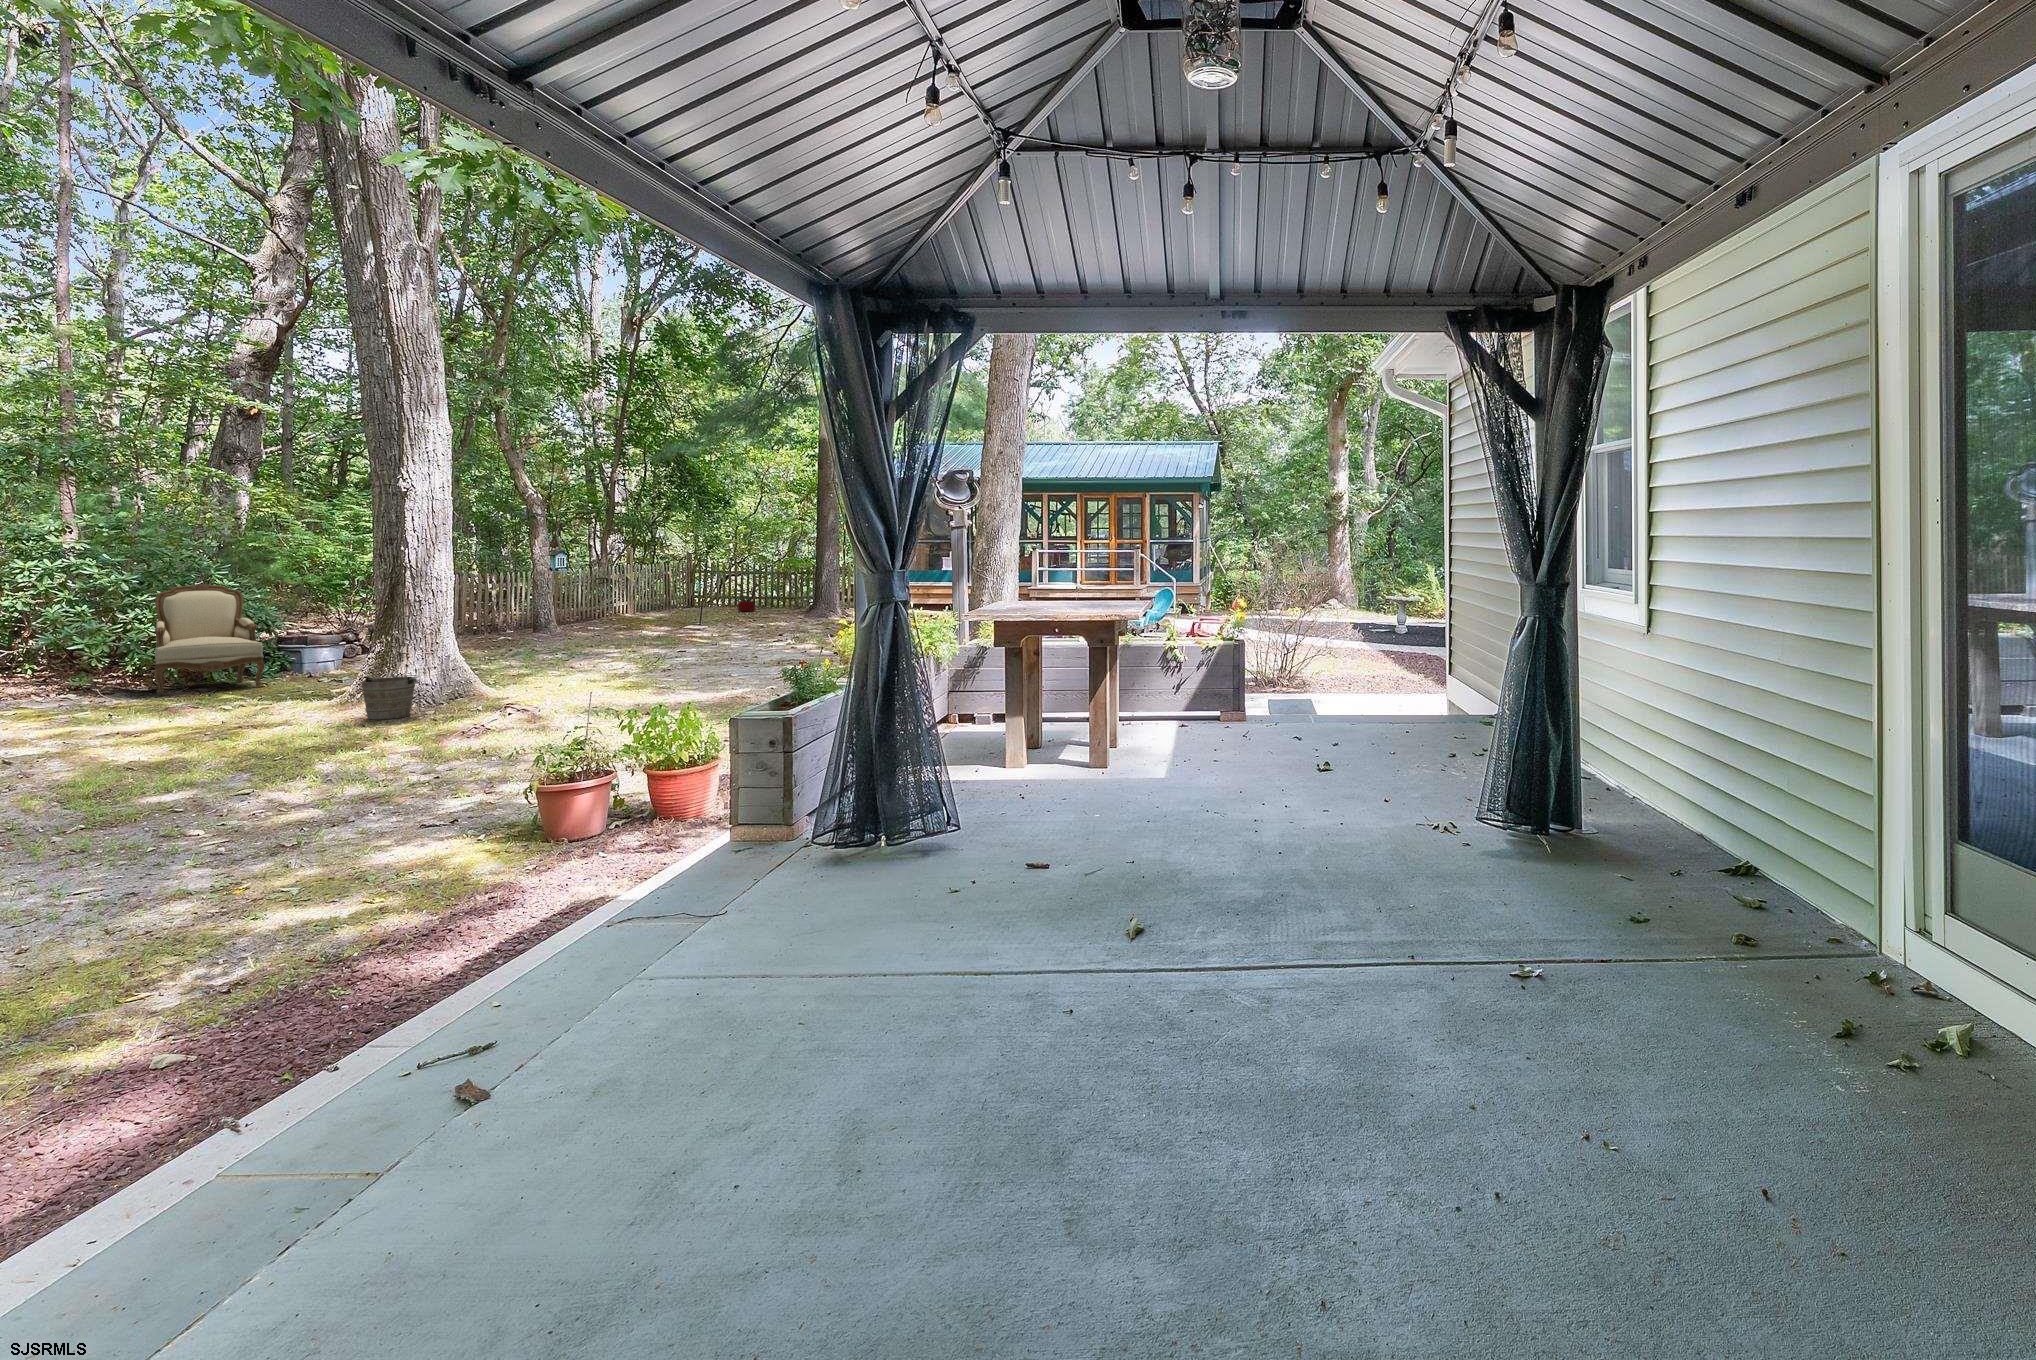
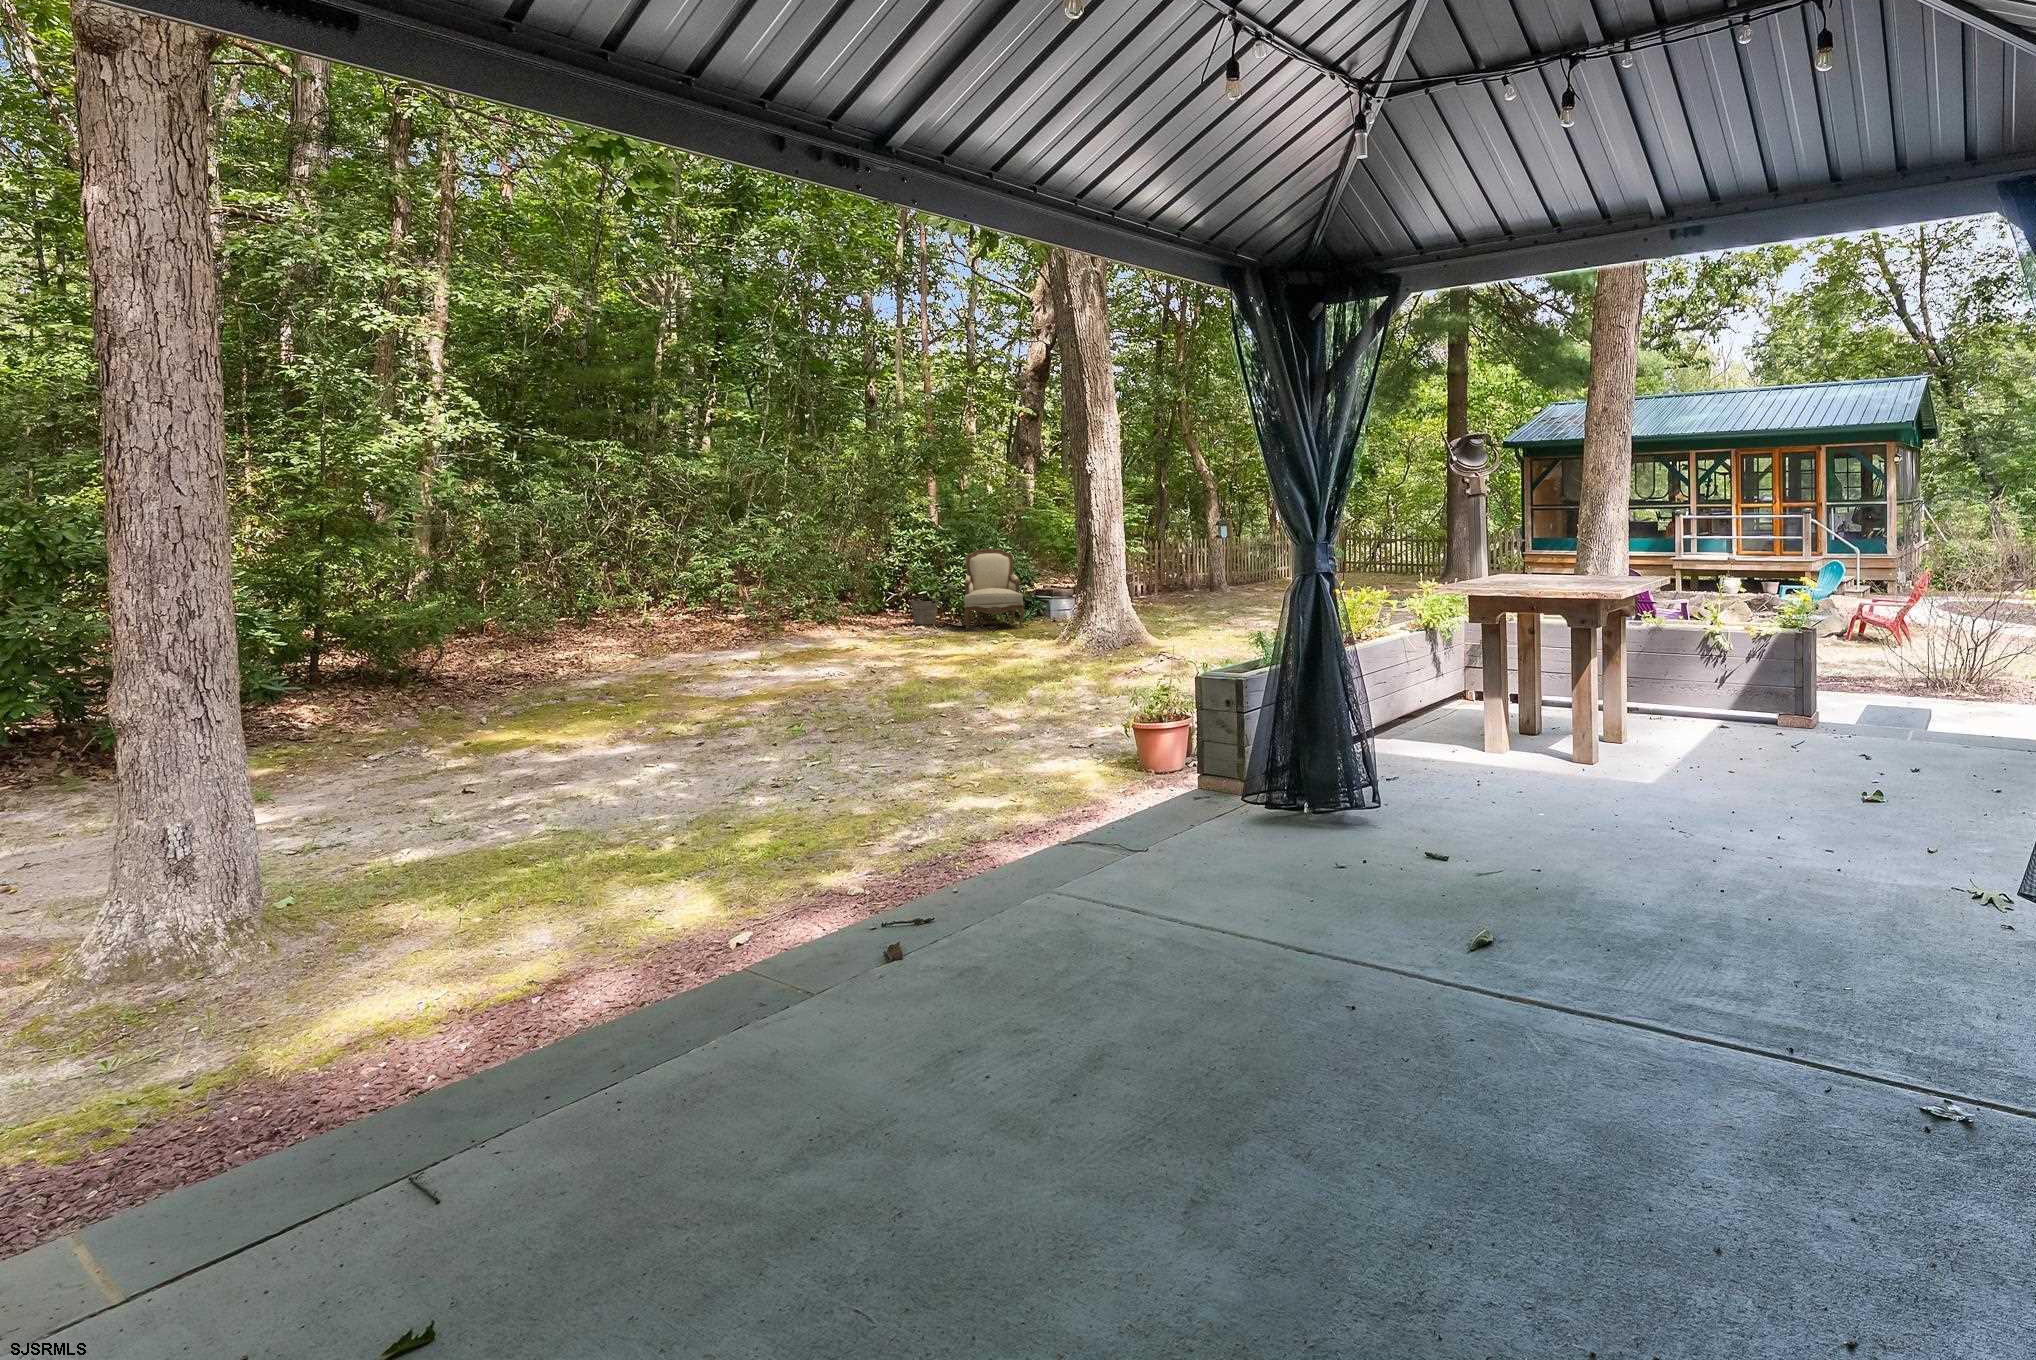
decorative plant: present [735,576,766,611] -> none [1378,542,1405,578]
bucket: present [362,675,420,720] -> present [911,598,938,624]

